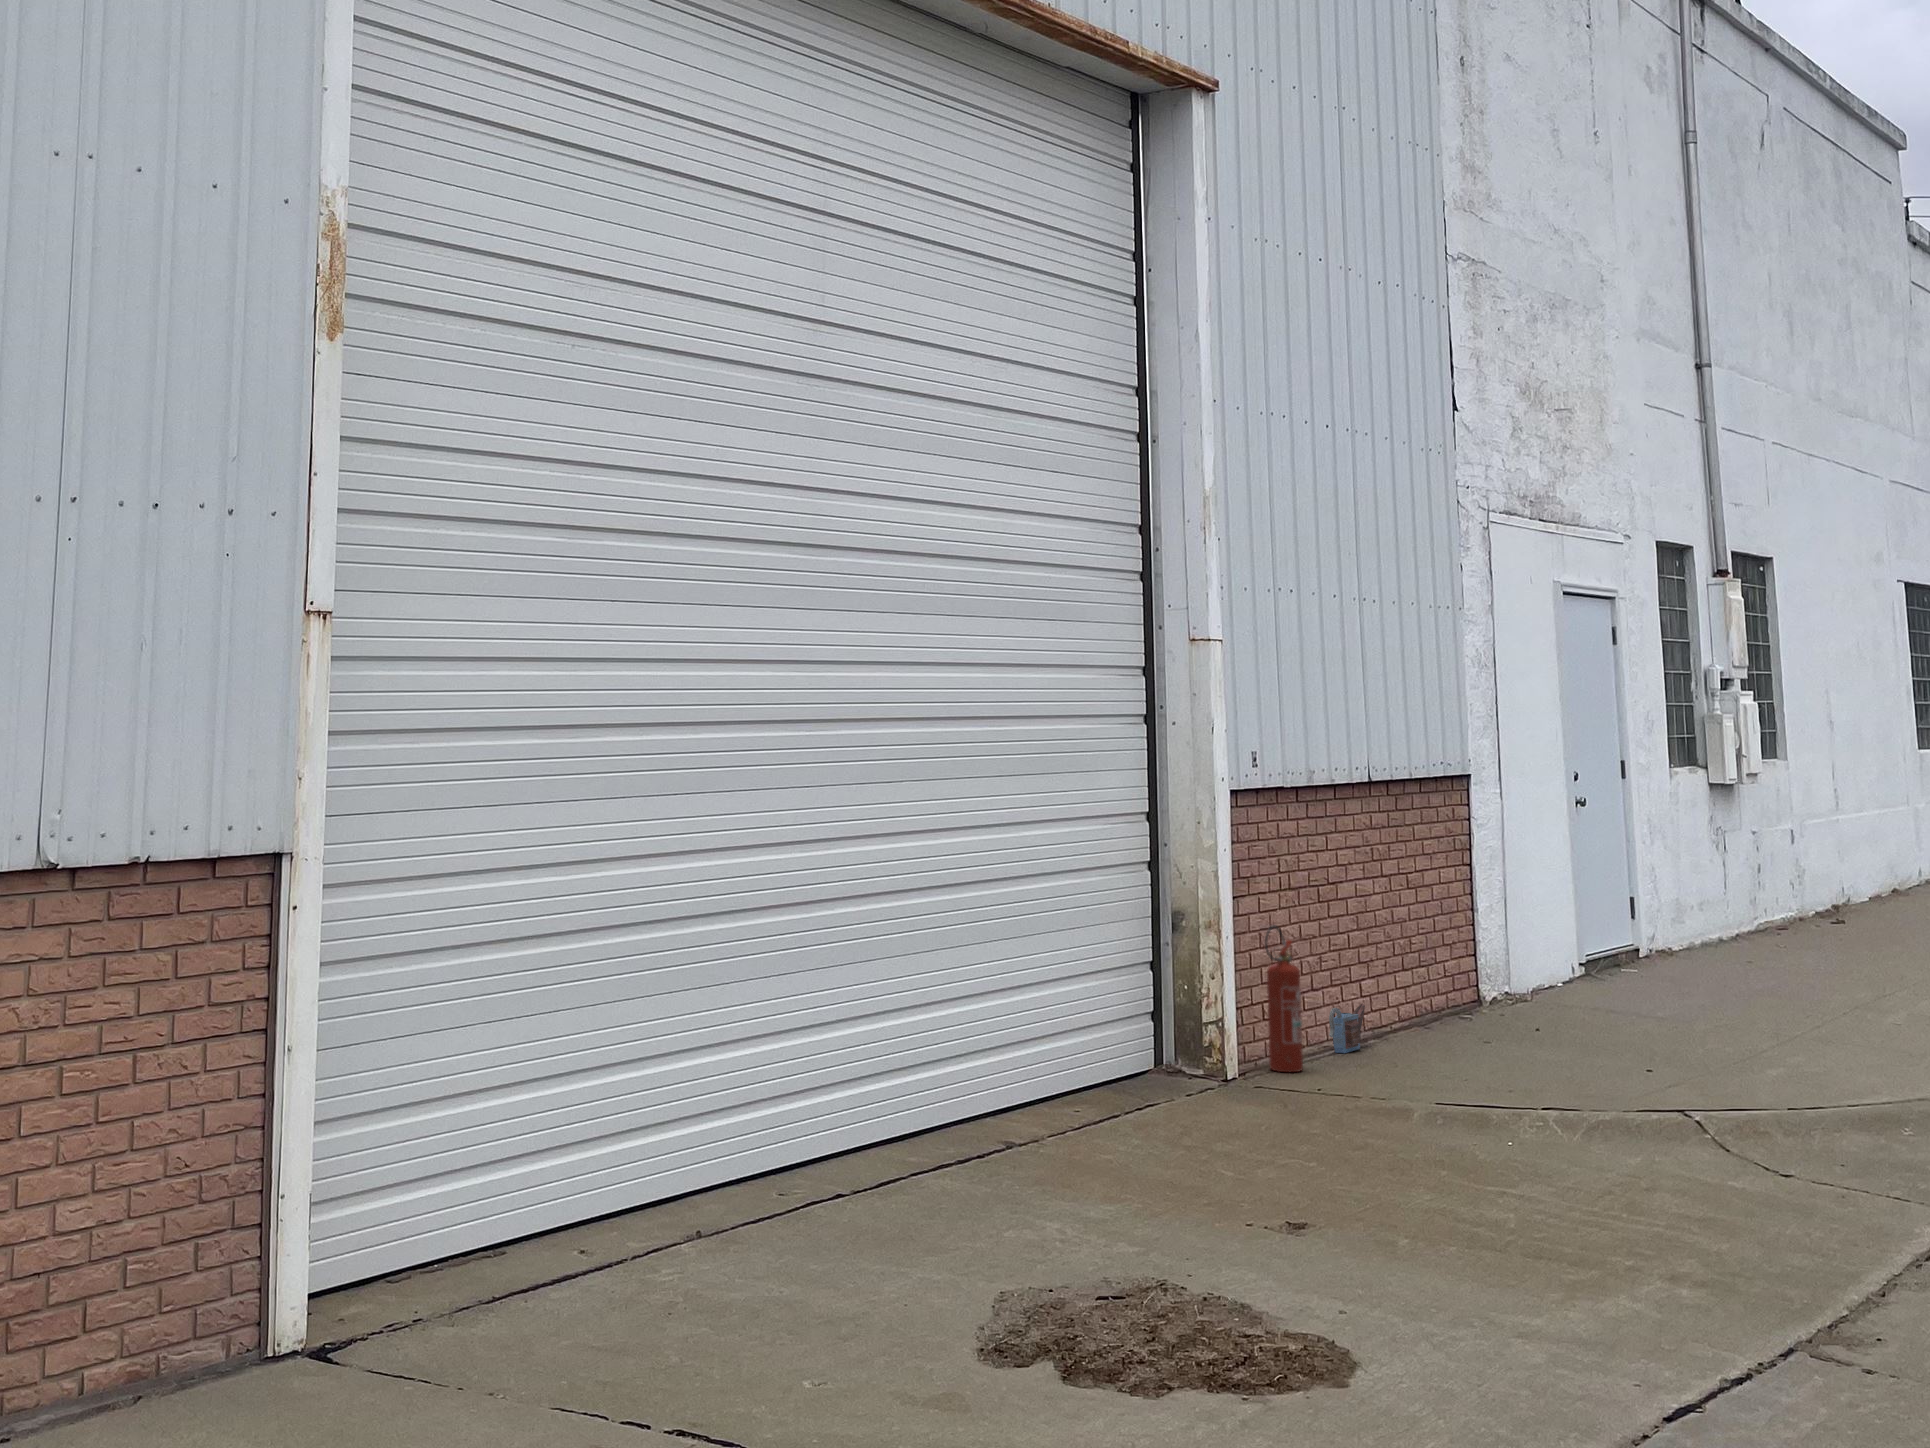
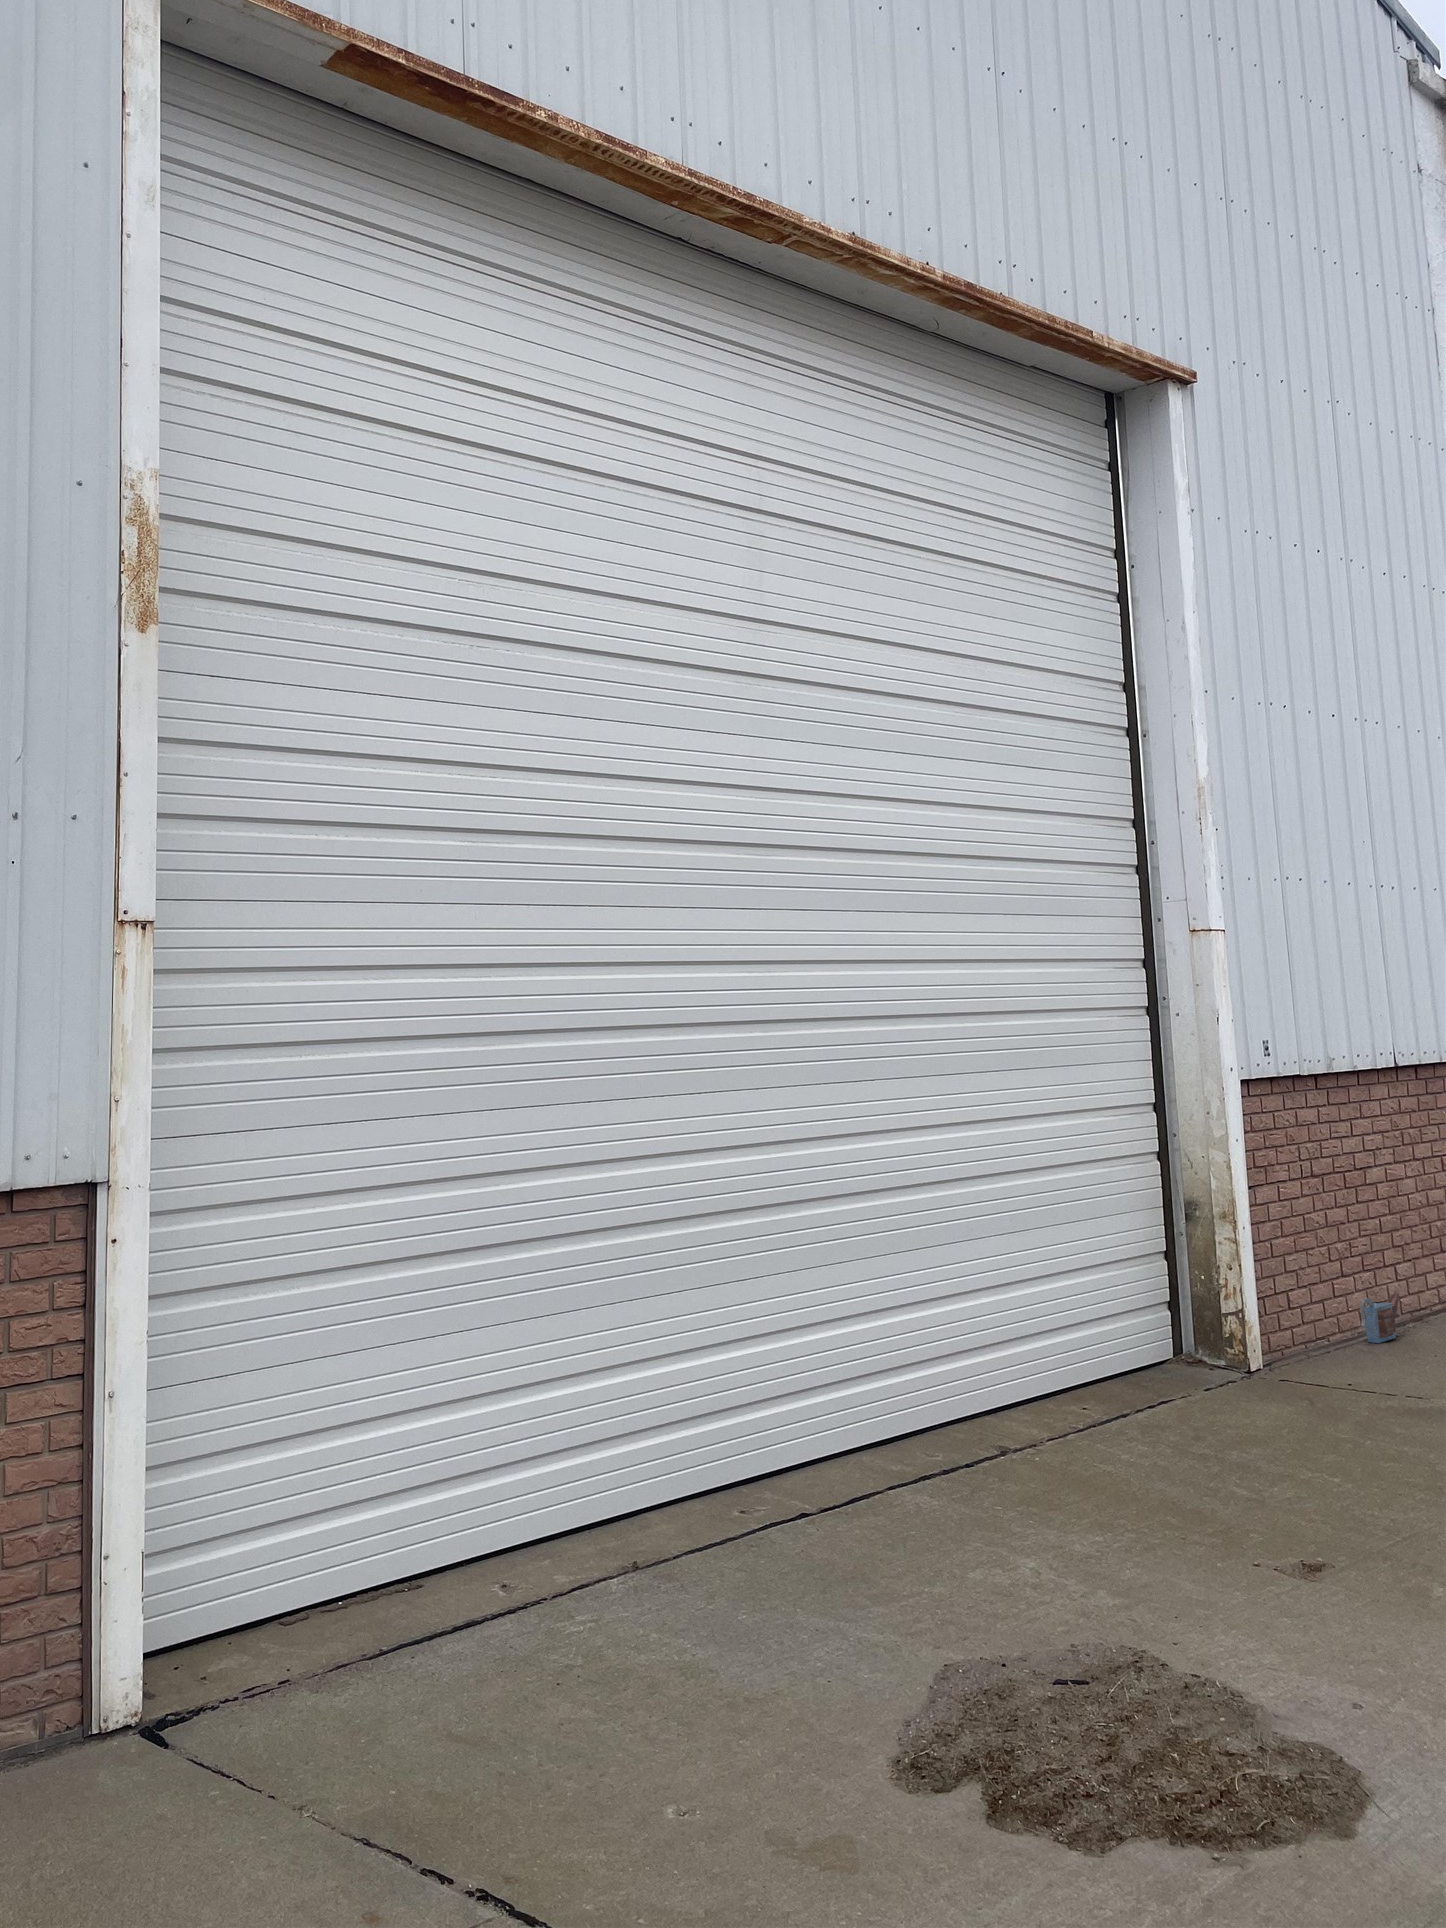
fire extinguisher: present [1265,925,1303,1072] -> none [1284,1218,1332,1366]

